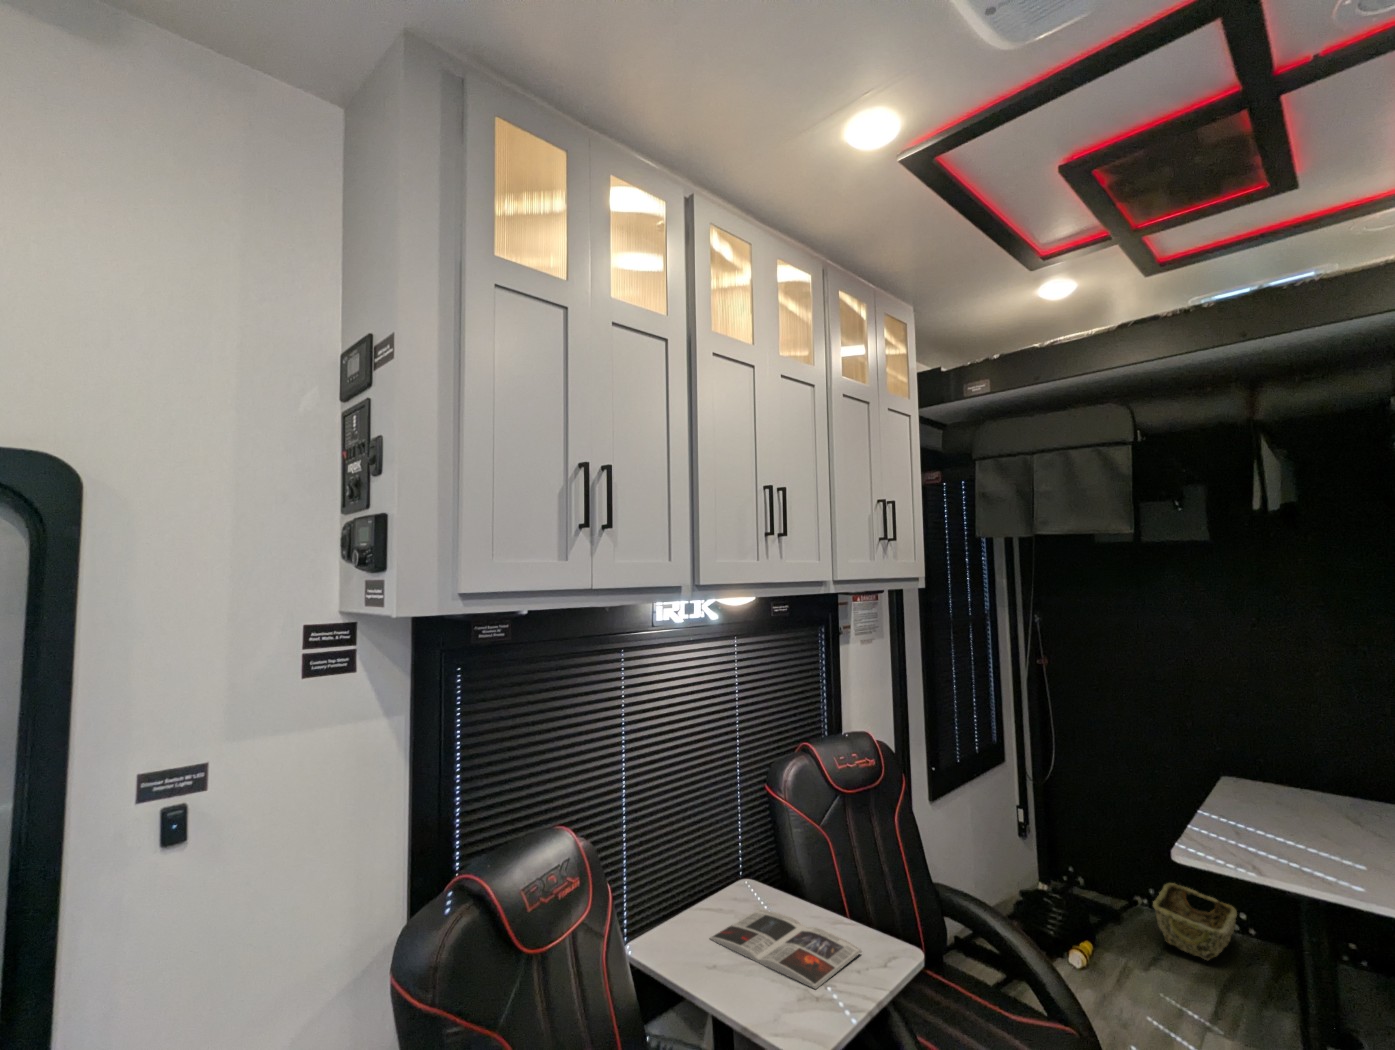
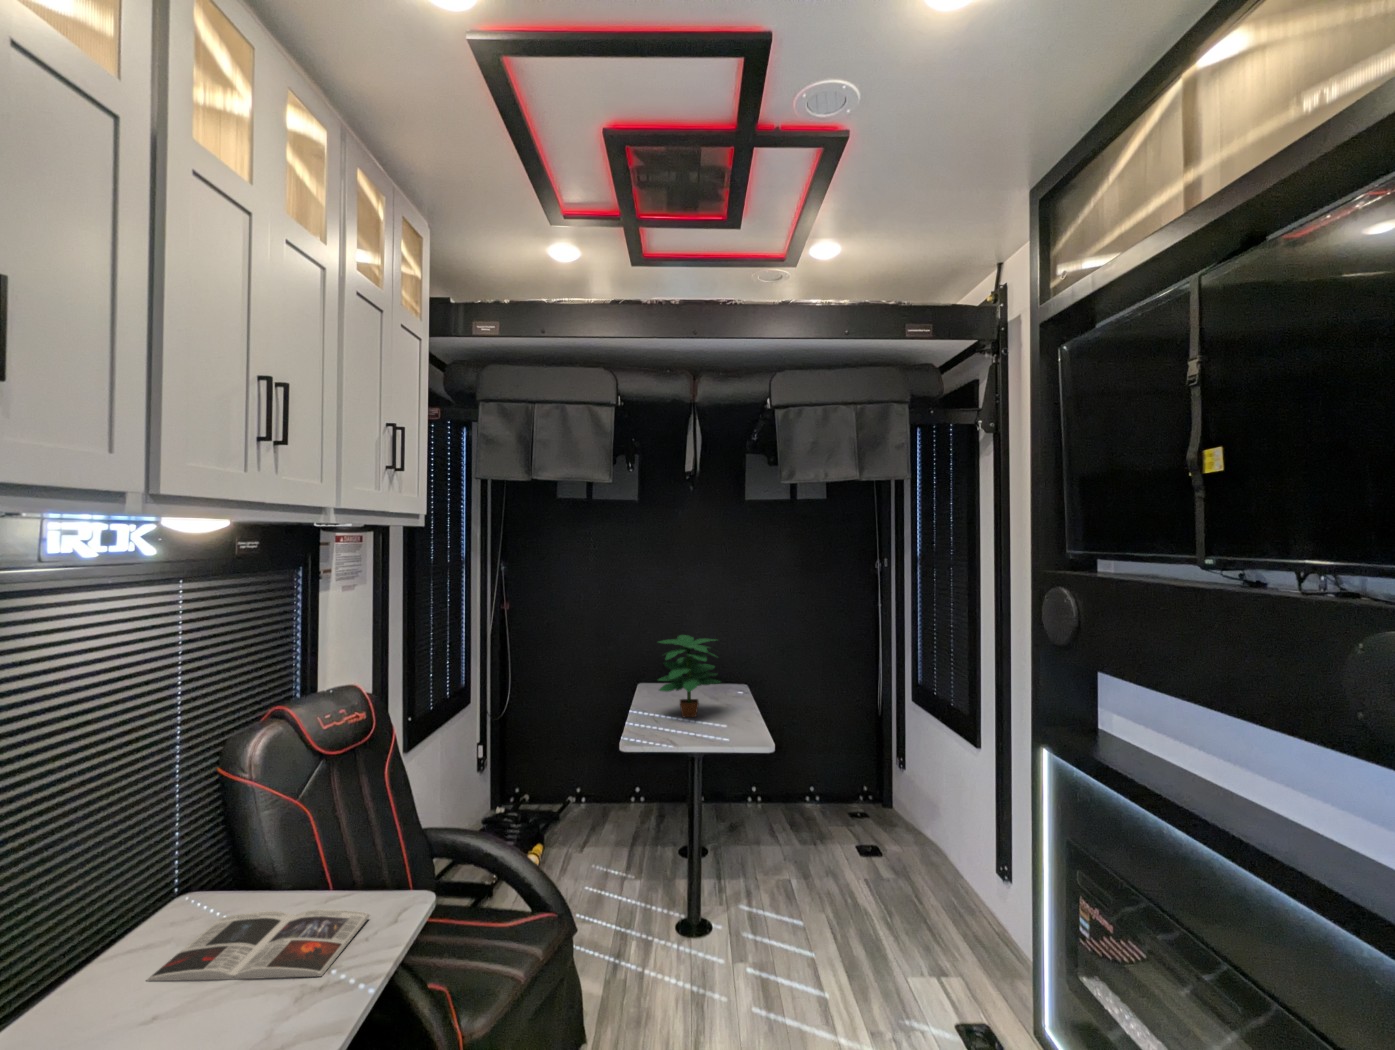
potted plant: none [1234,721,1358,839] -> present [658,635,720,717]
woven basket: present [1153,883,1237,960] -> none [586,777,639,830]

